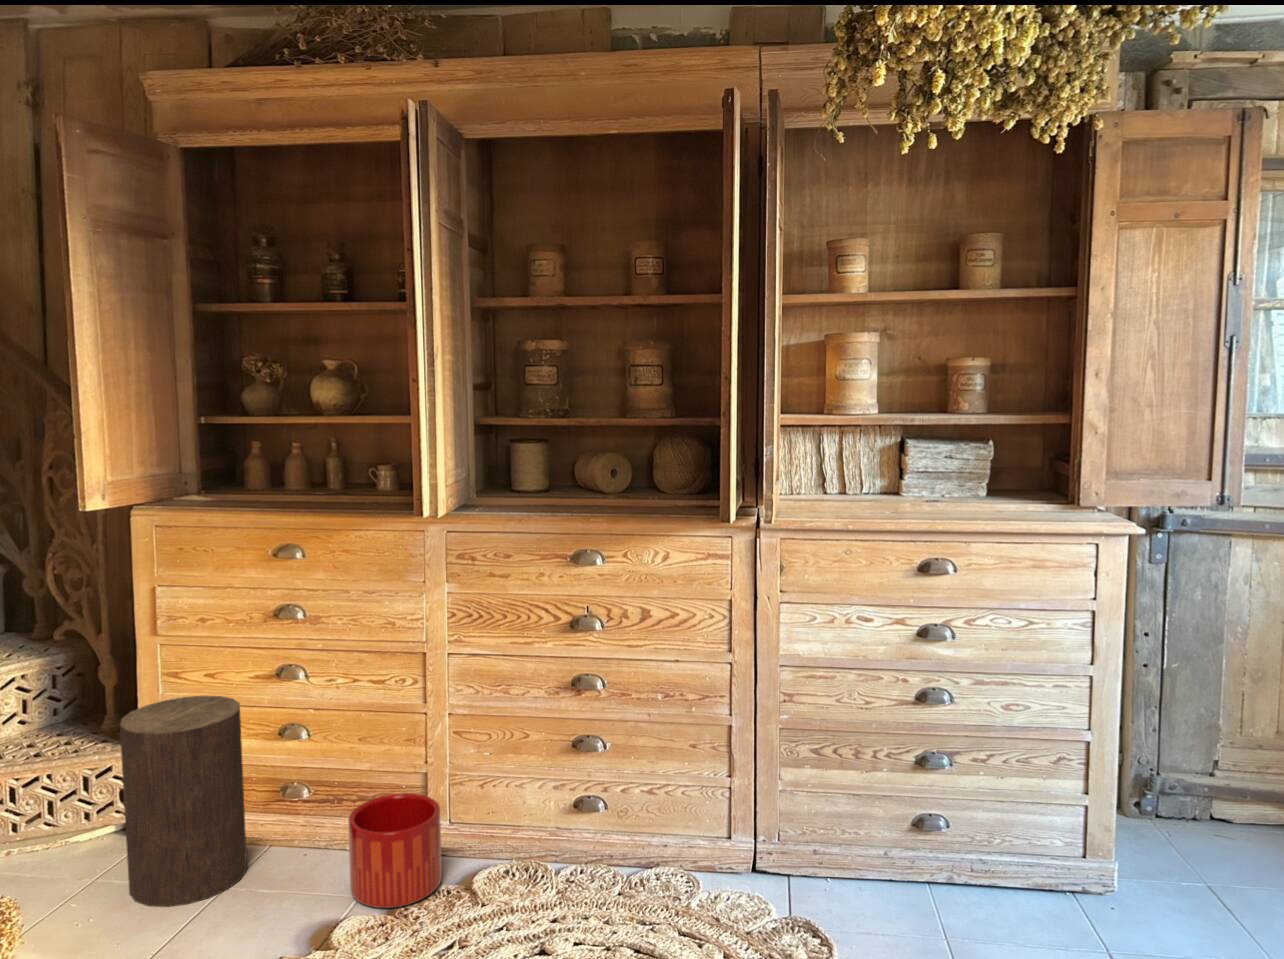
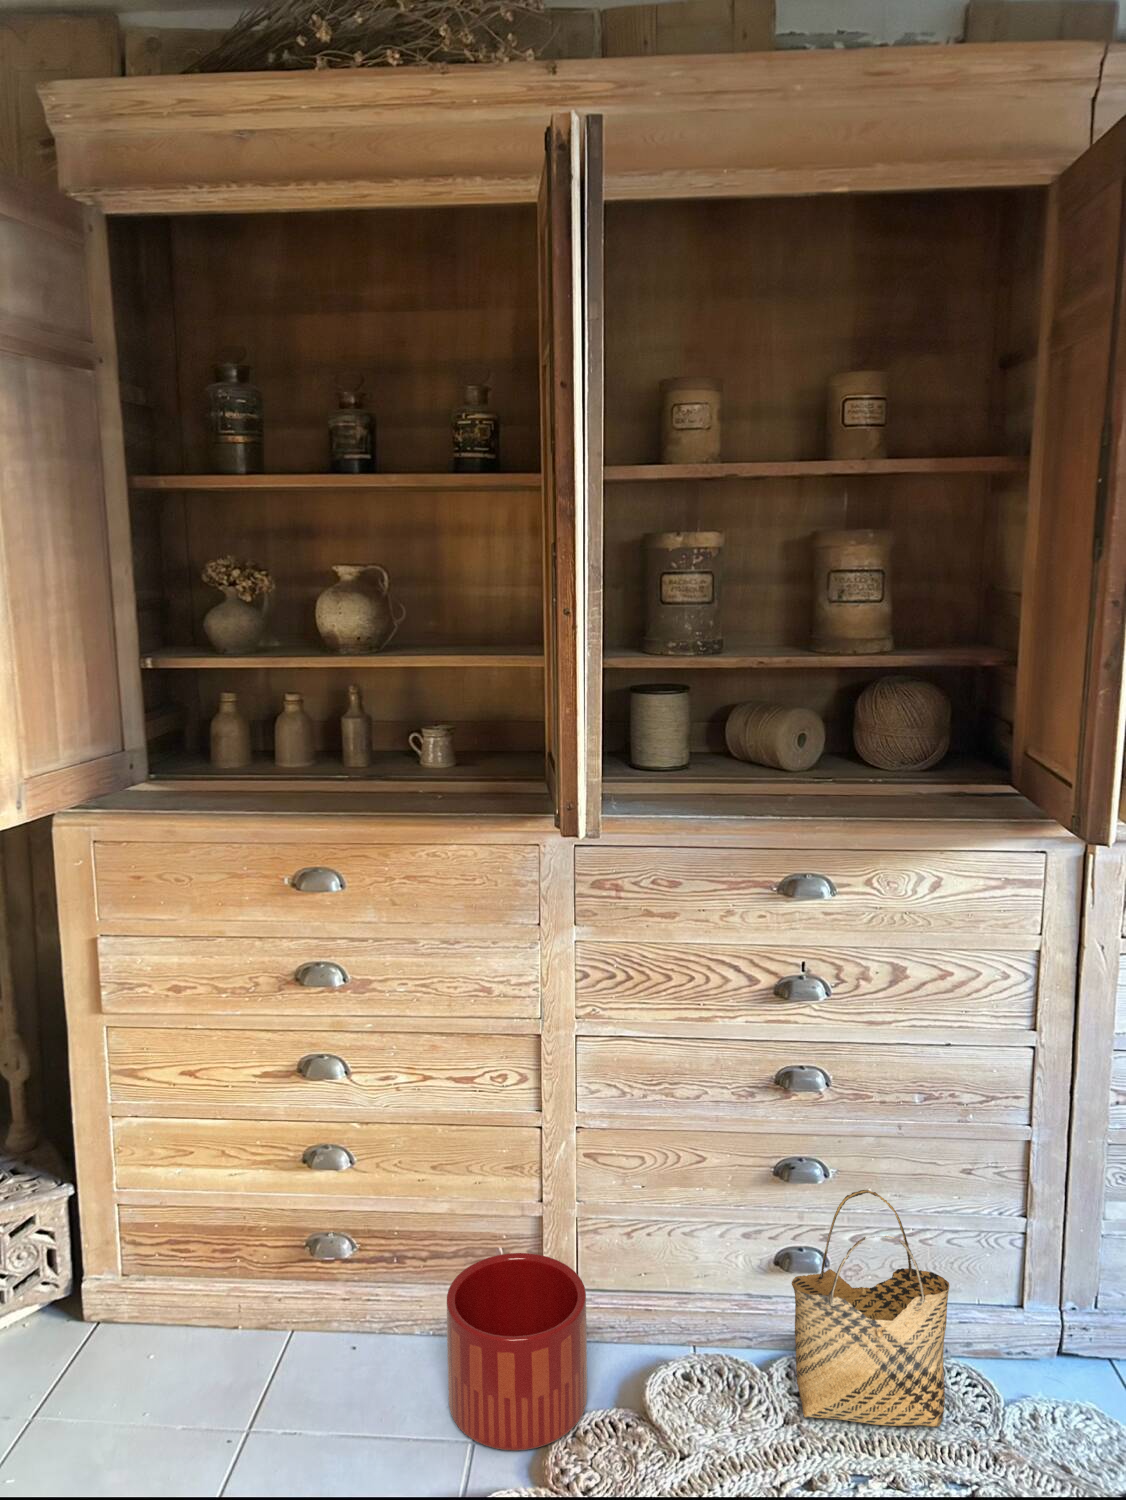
stool: present [120,696,247,907] -> none [74,1108,270,1460]
woven basket: none [567,753,668,903] -> present [792,1190,950,1427]

